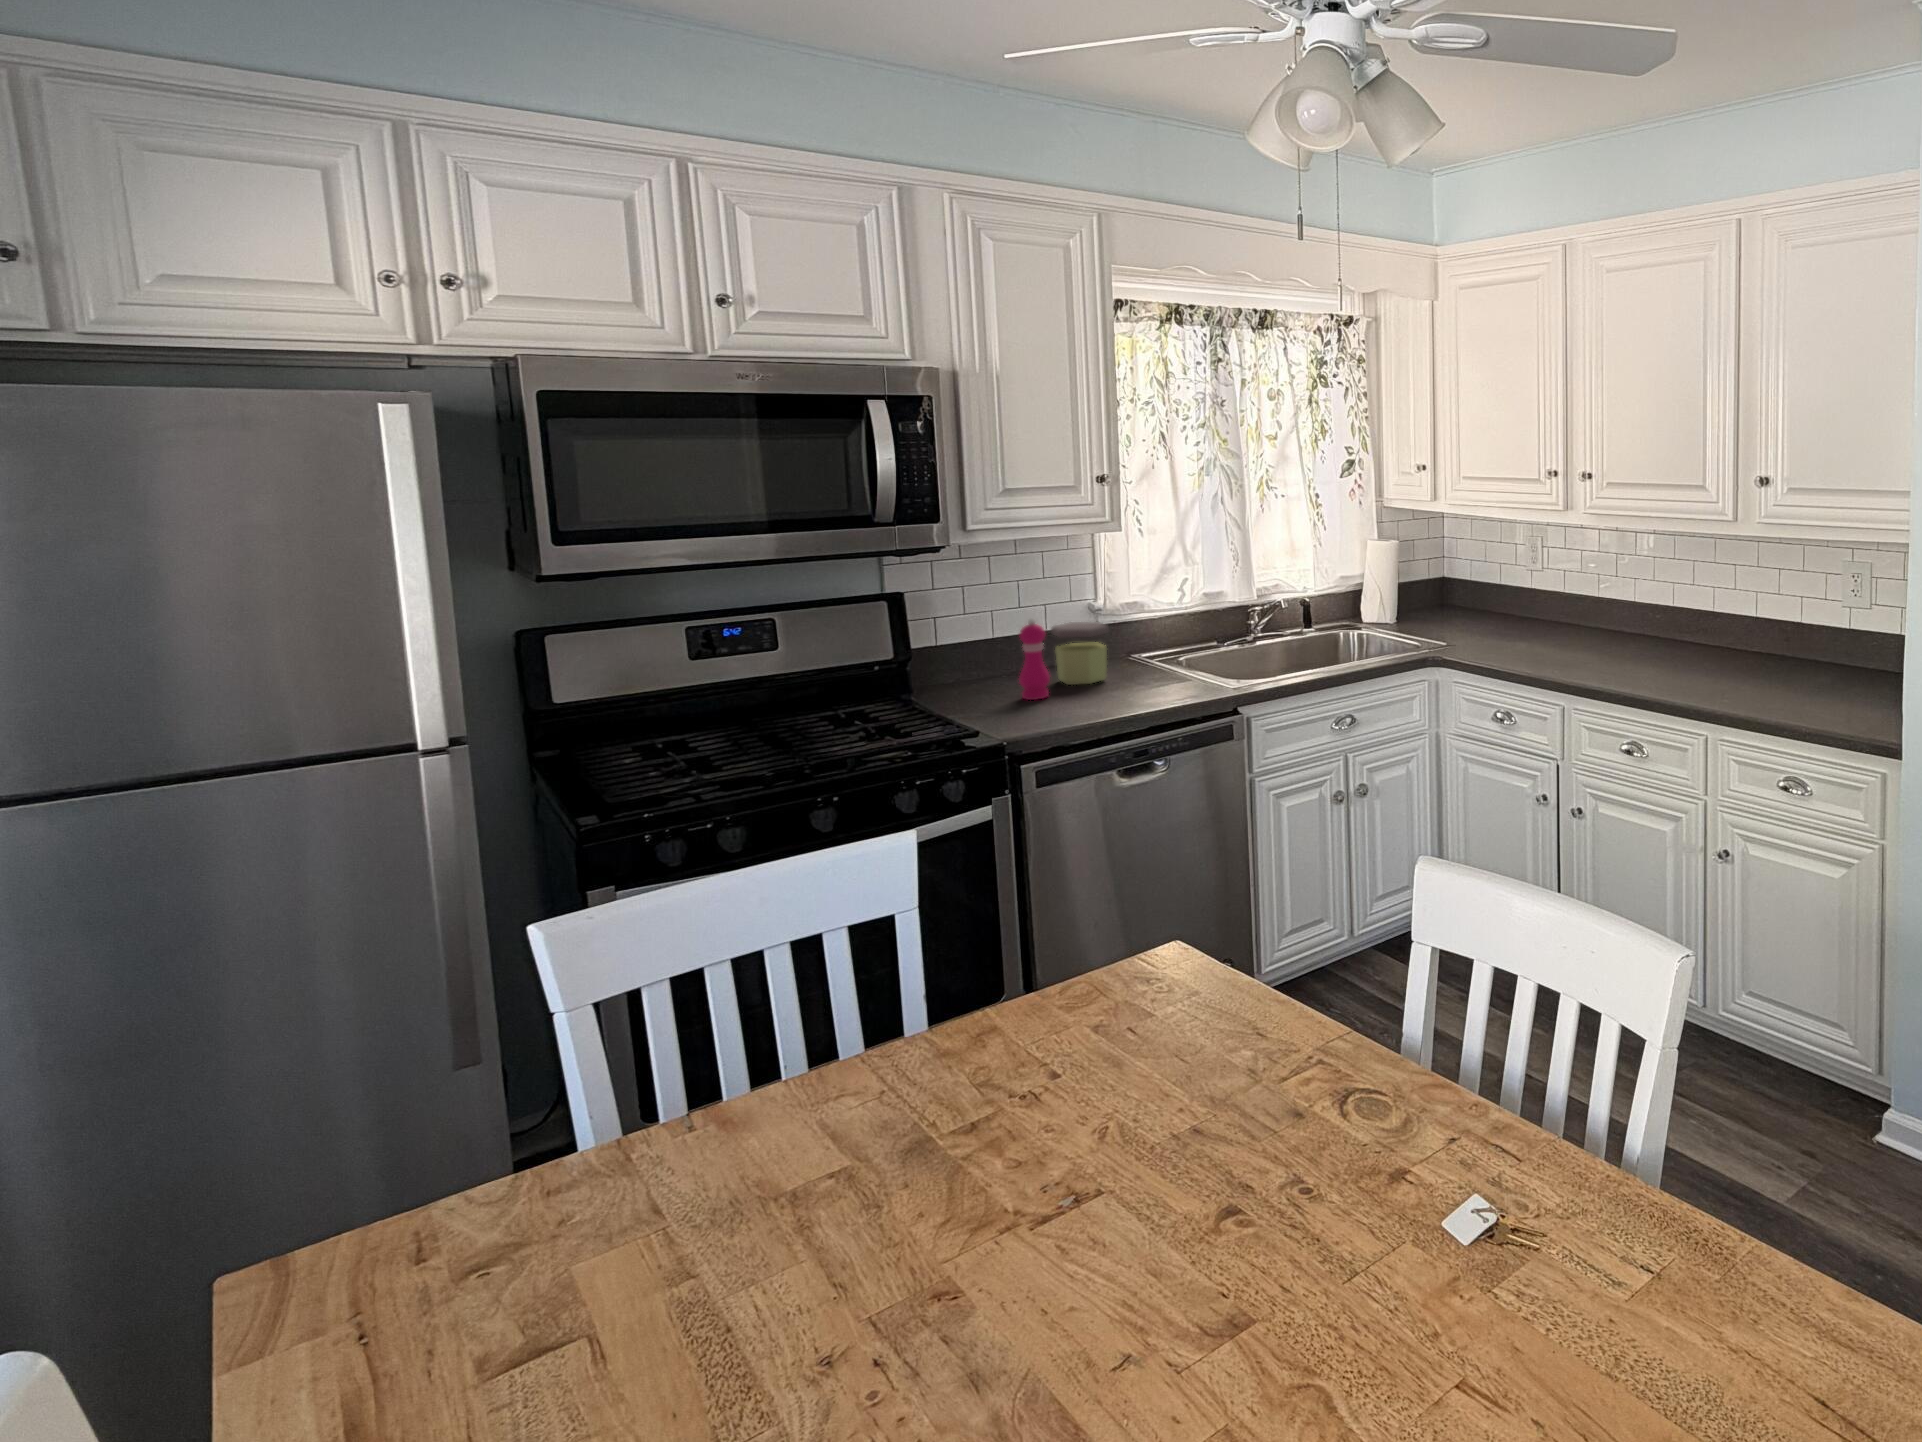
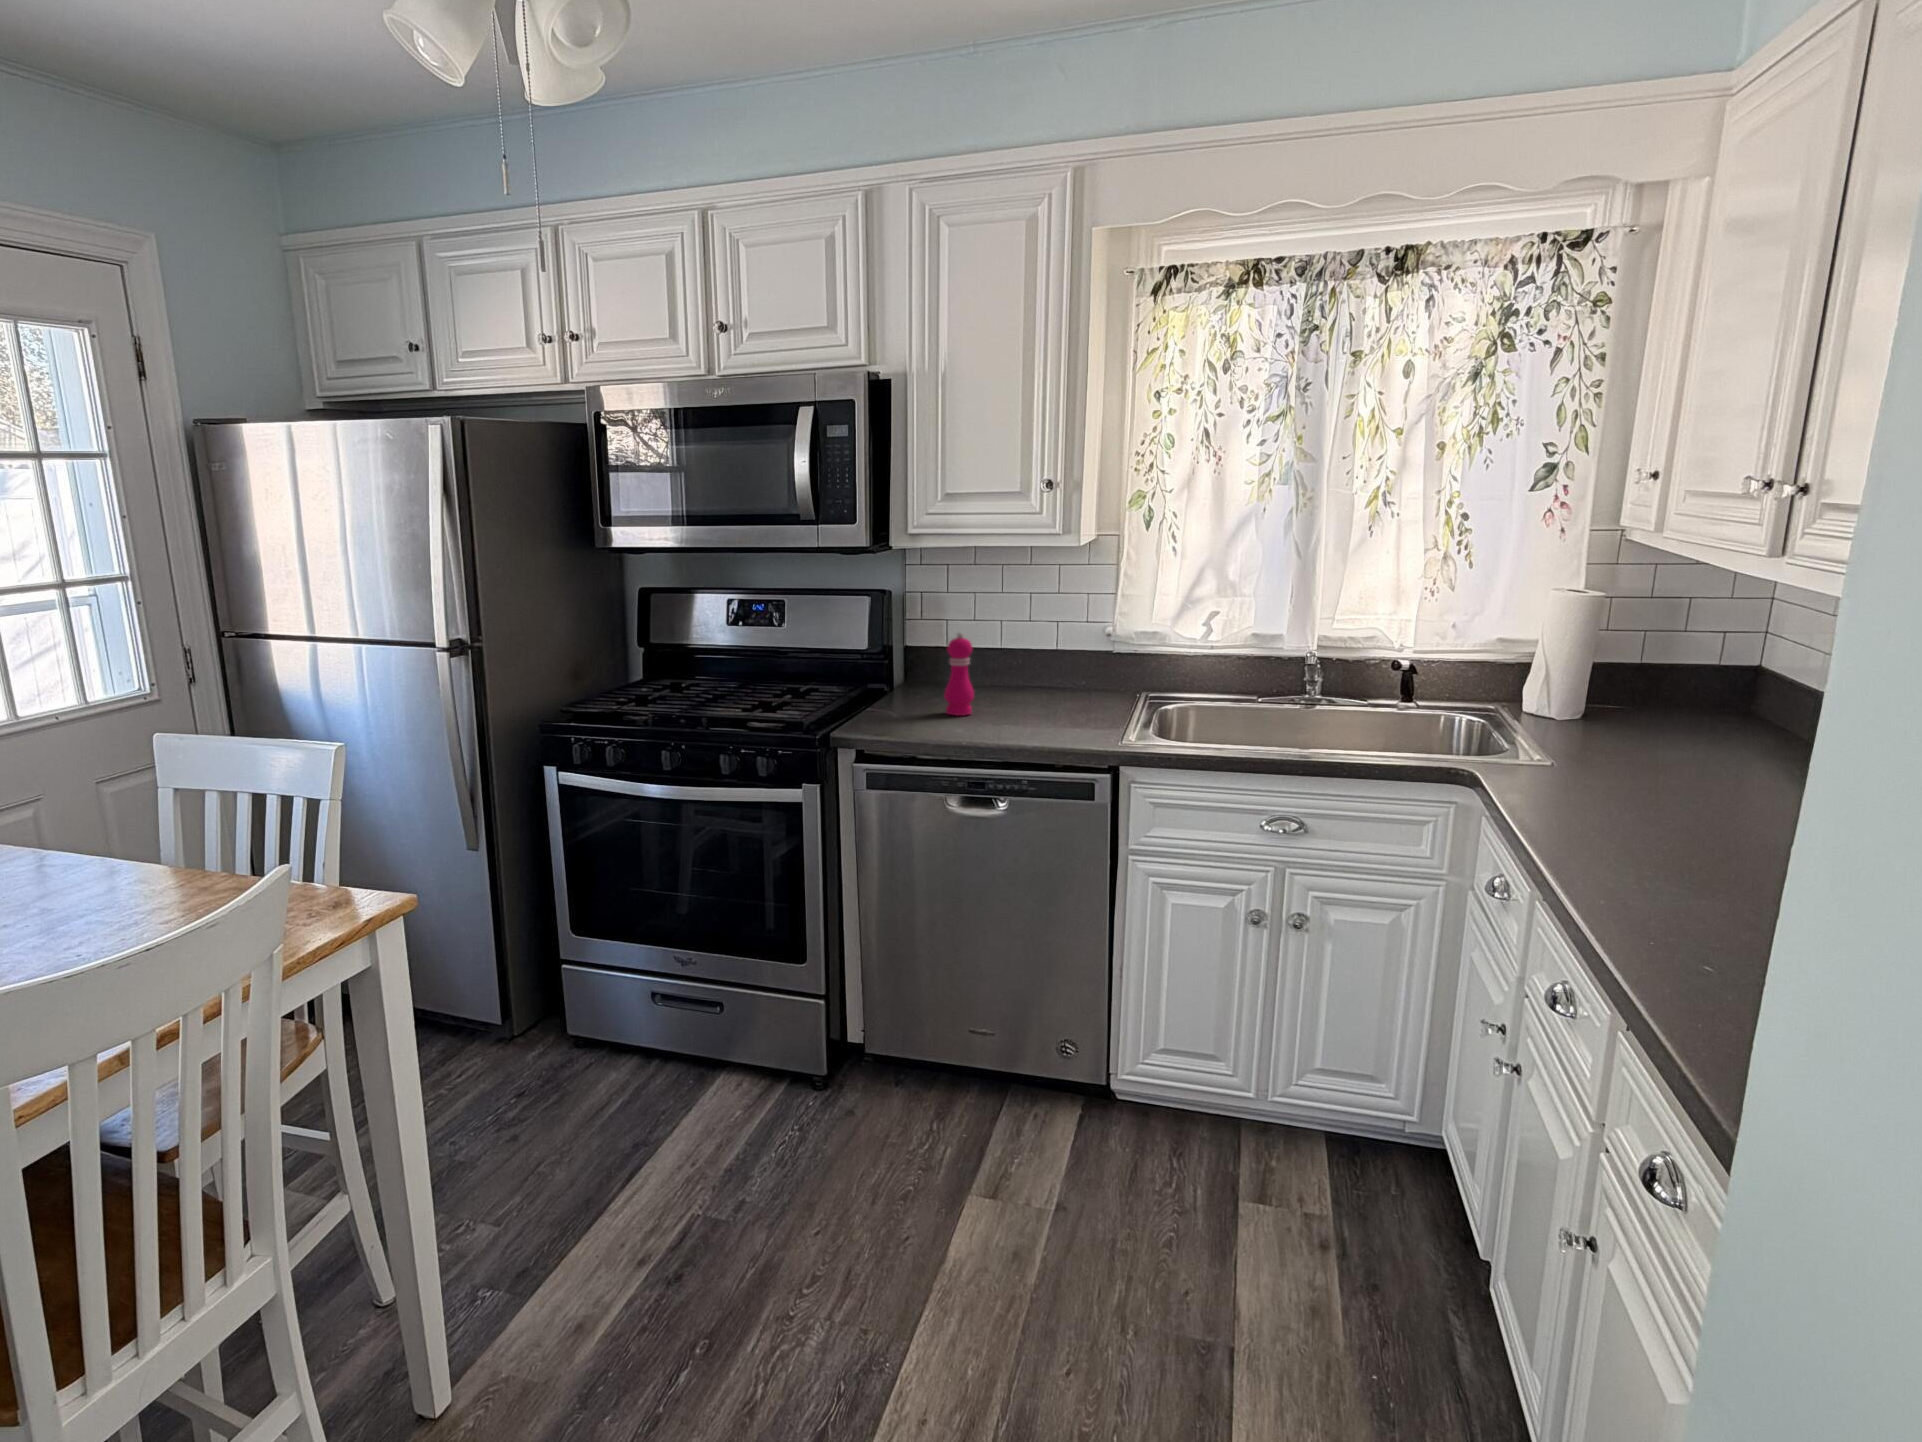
jar: present [1051,621,1109,685] -> none [1011,646,1072,713]

